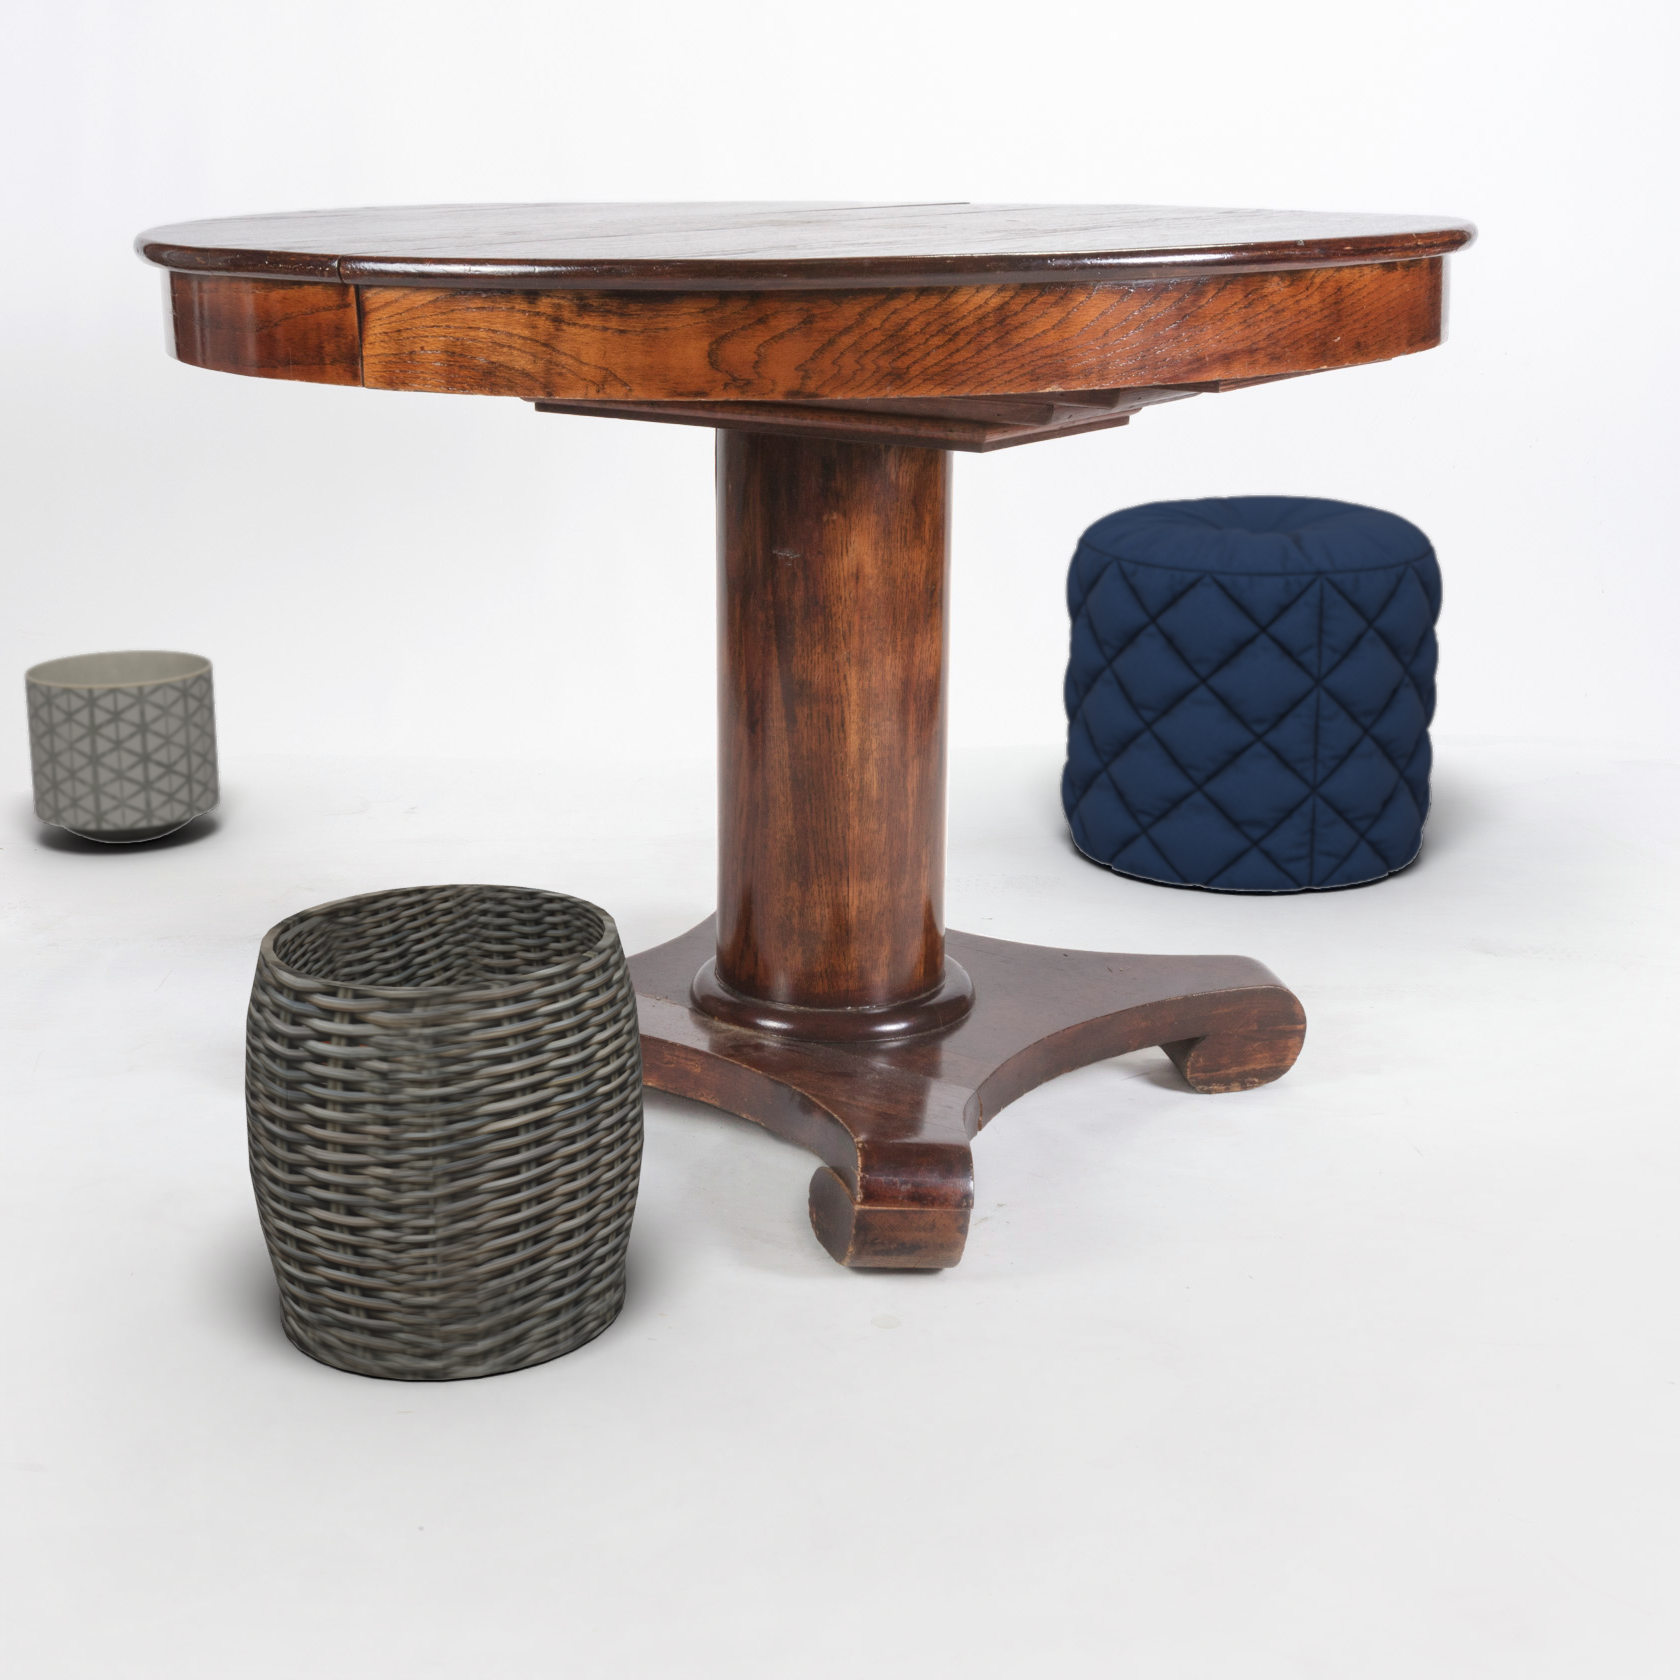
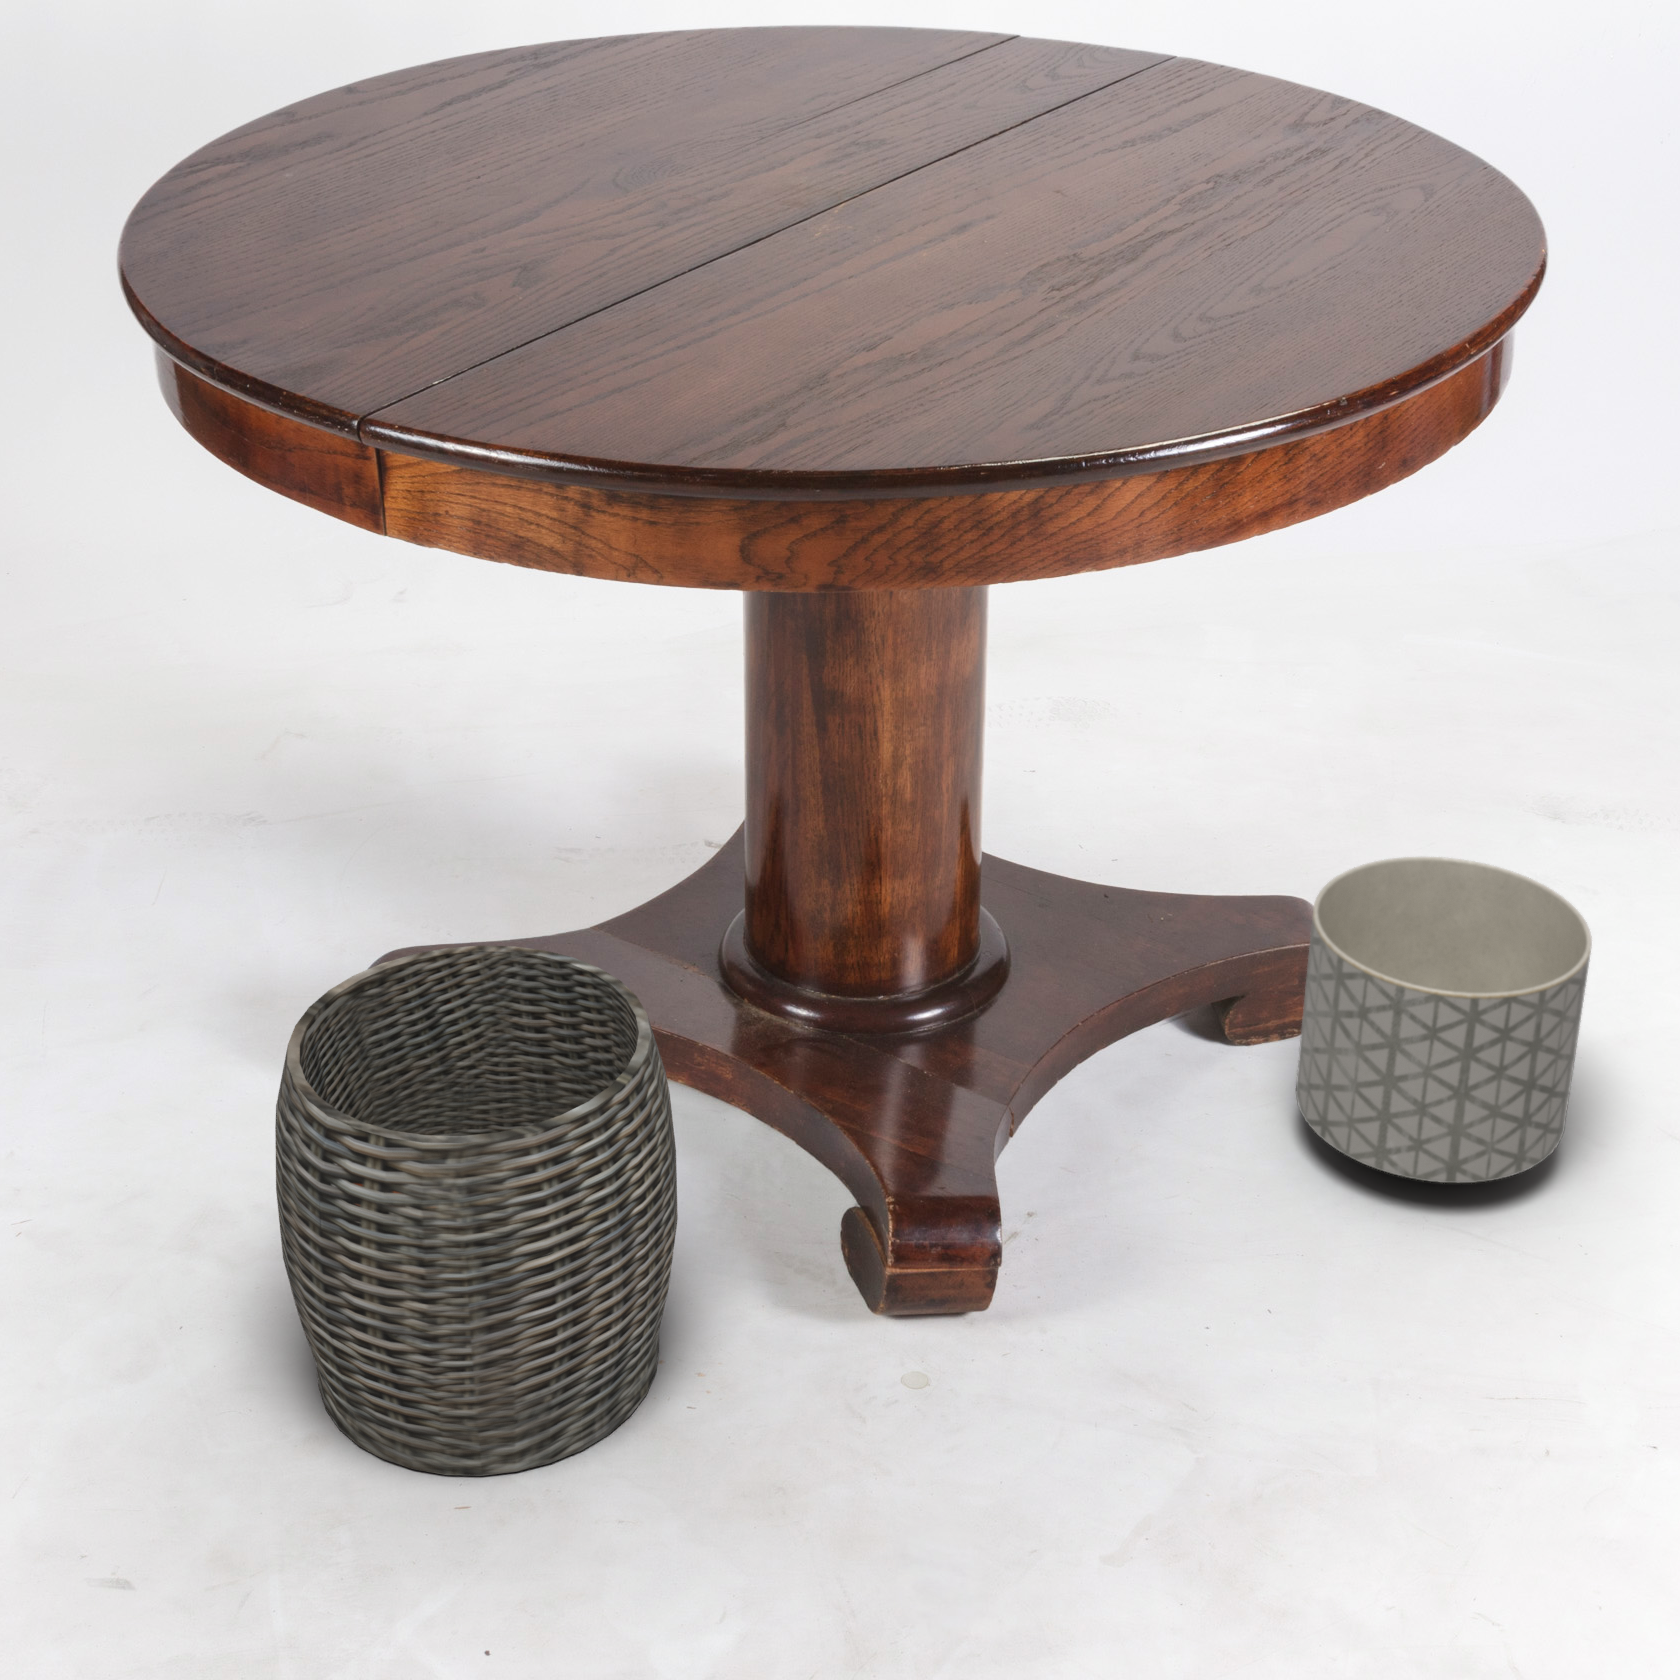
pouf: present [1060,495,1443,892] -> none [1102,298,1518,751]
planter: present [25,650,220,844] -> present [1296,857,1592,1183]

